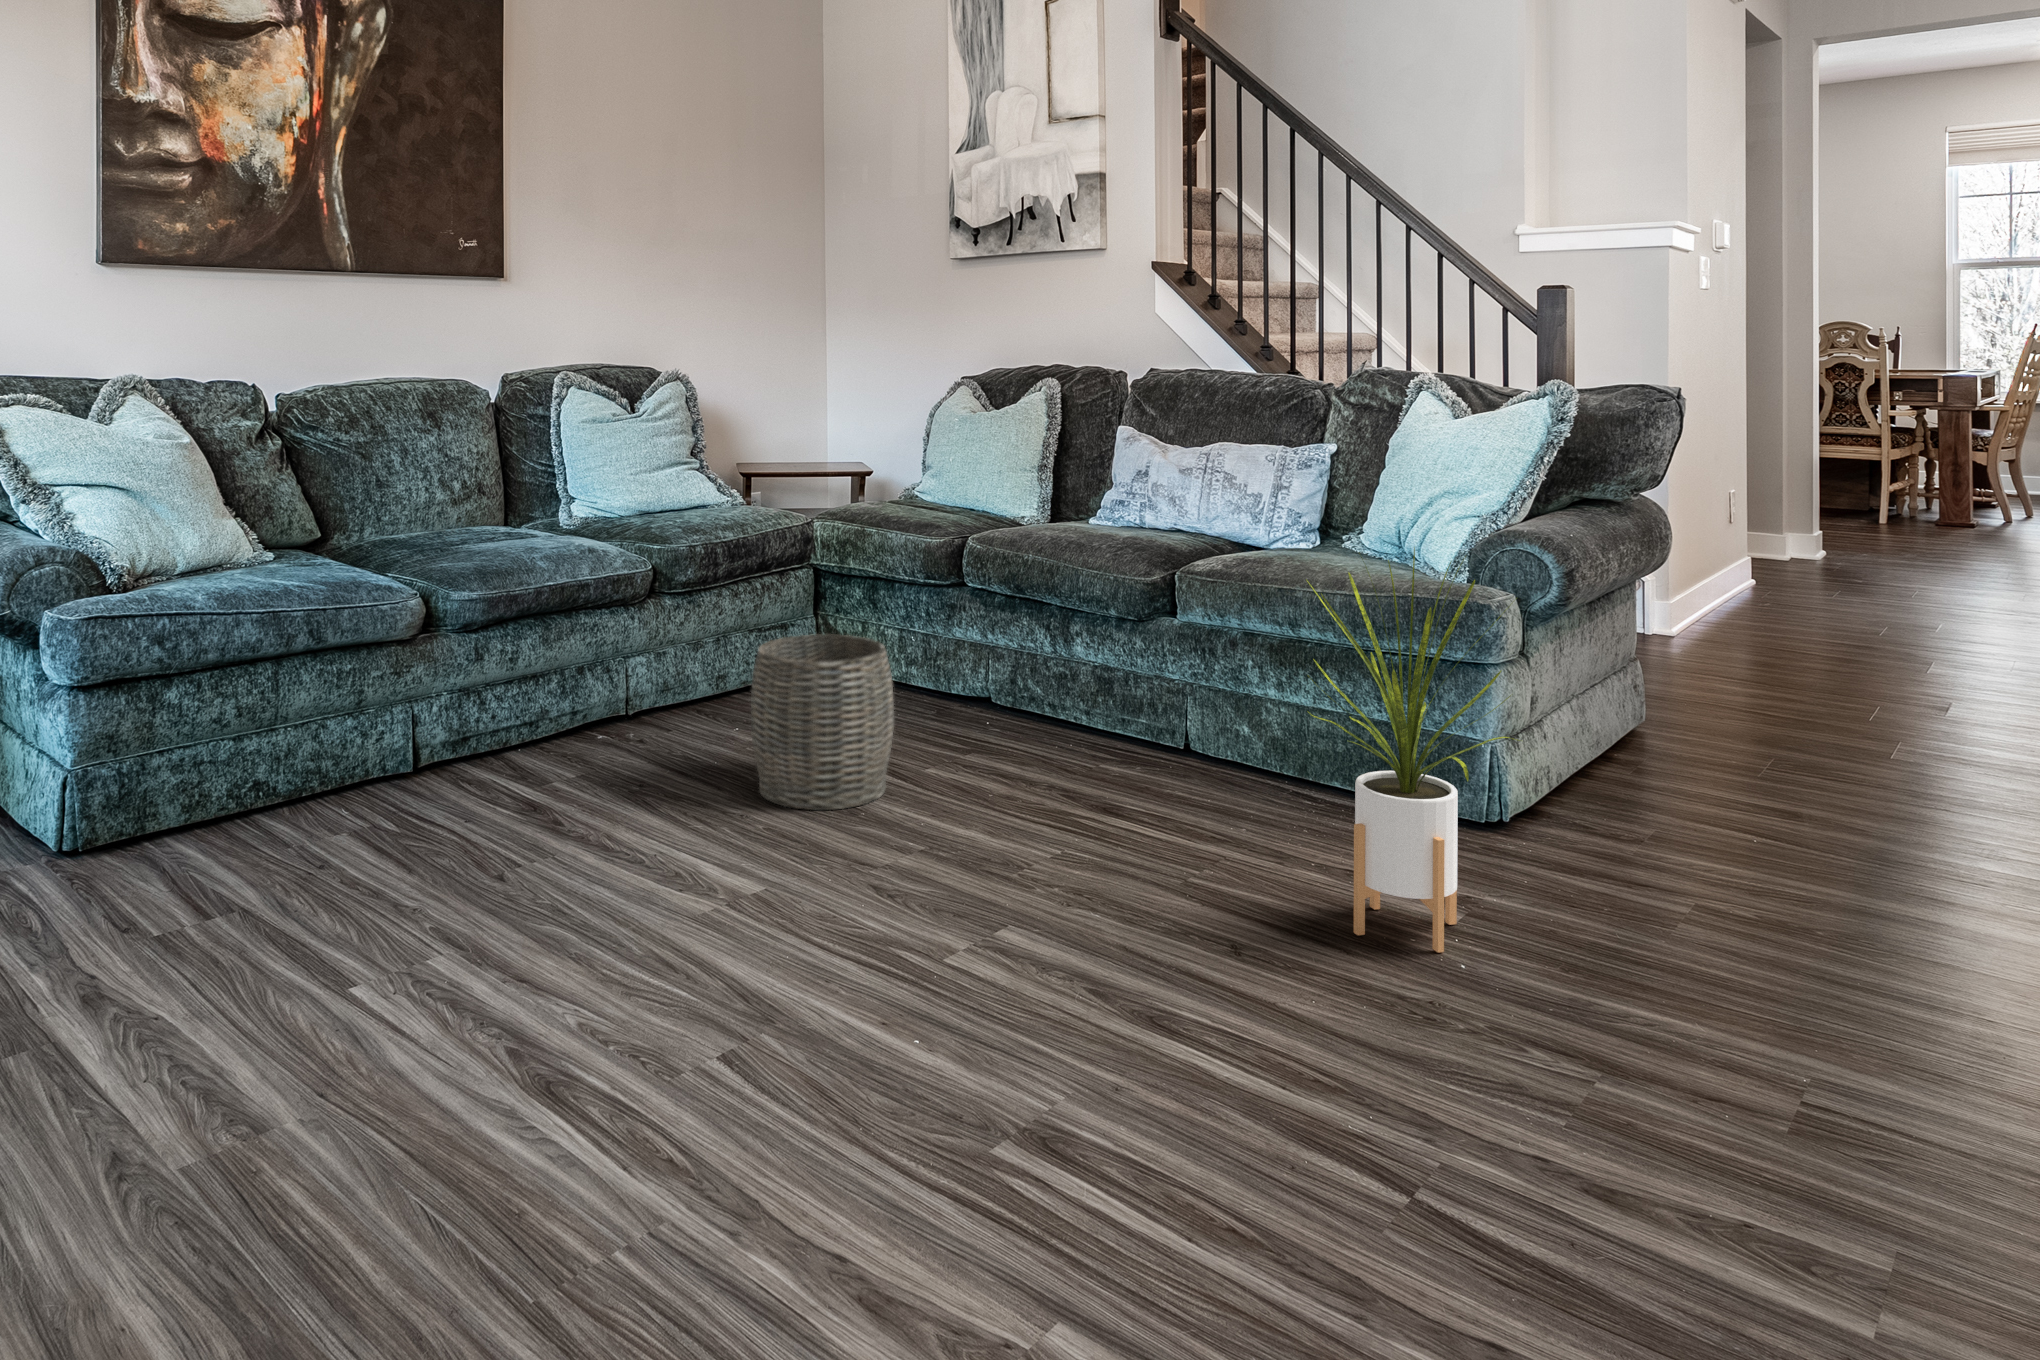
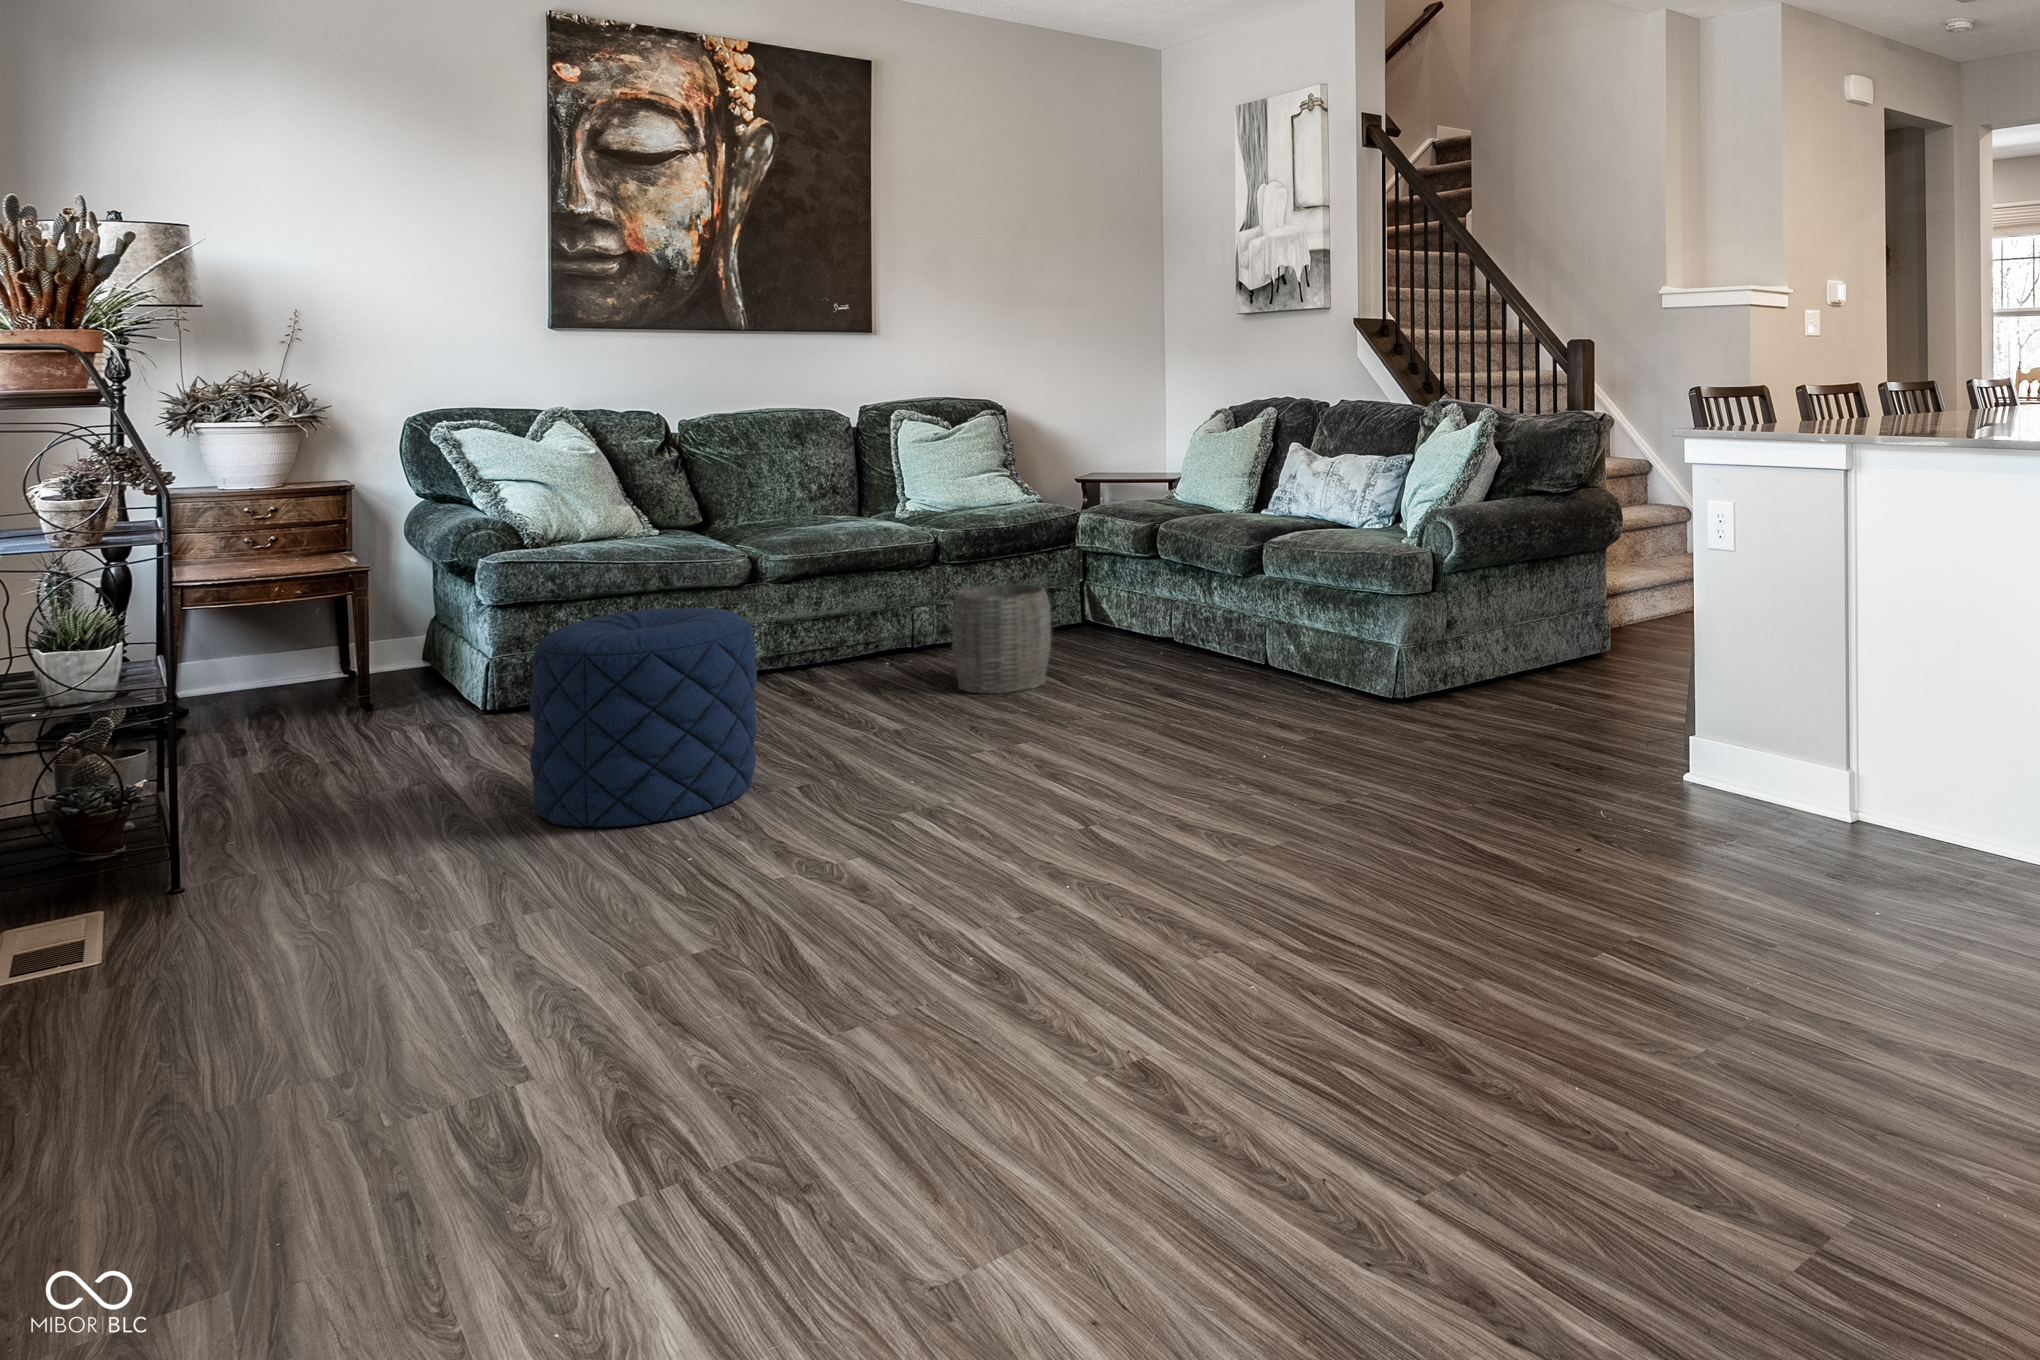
house plant: present [1307,548,1520,953] -> none [1207,517,1329,752]
pouf: none [237,726,633,1214] -> present [530,608,757,827]

